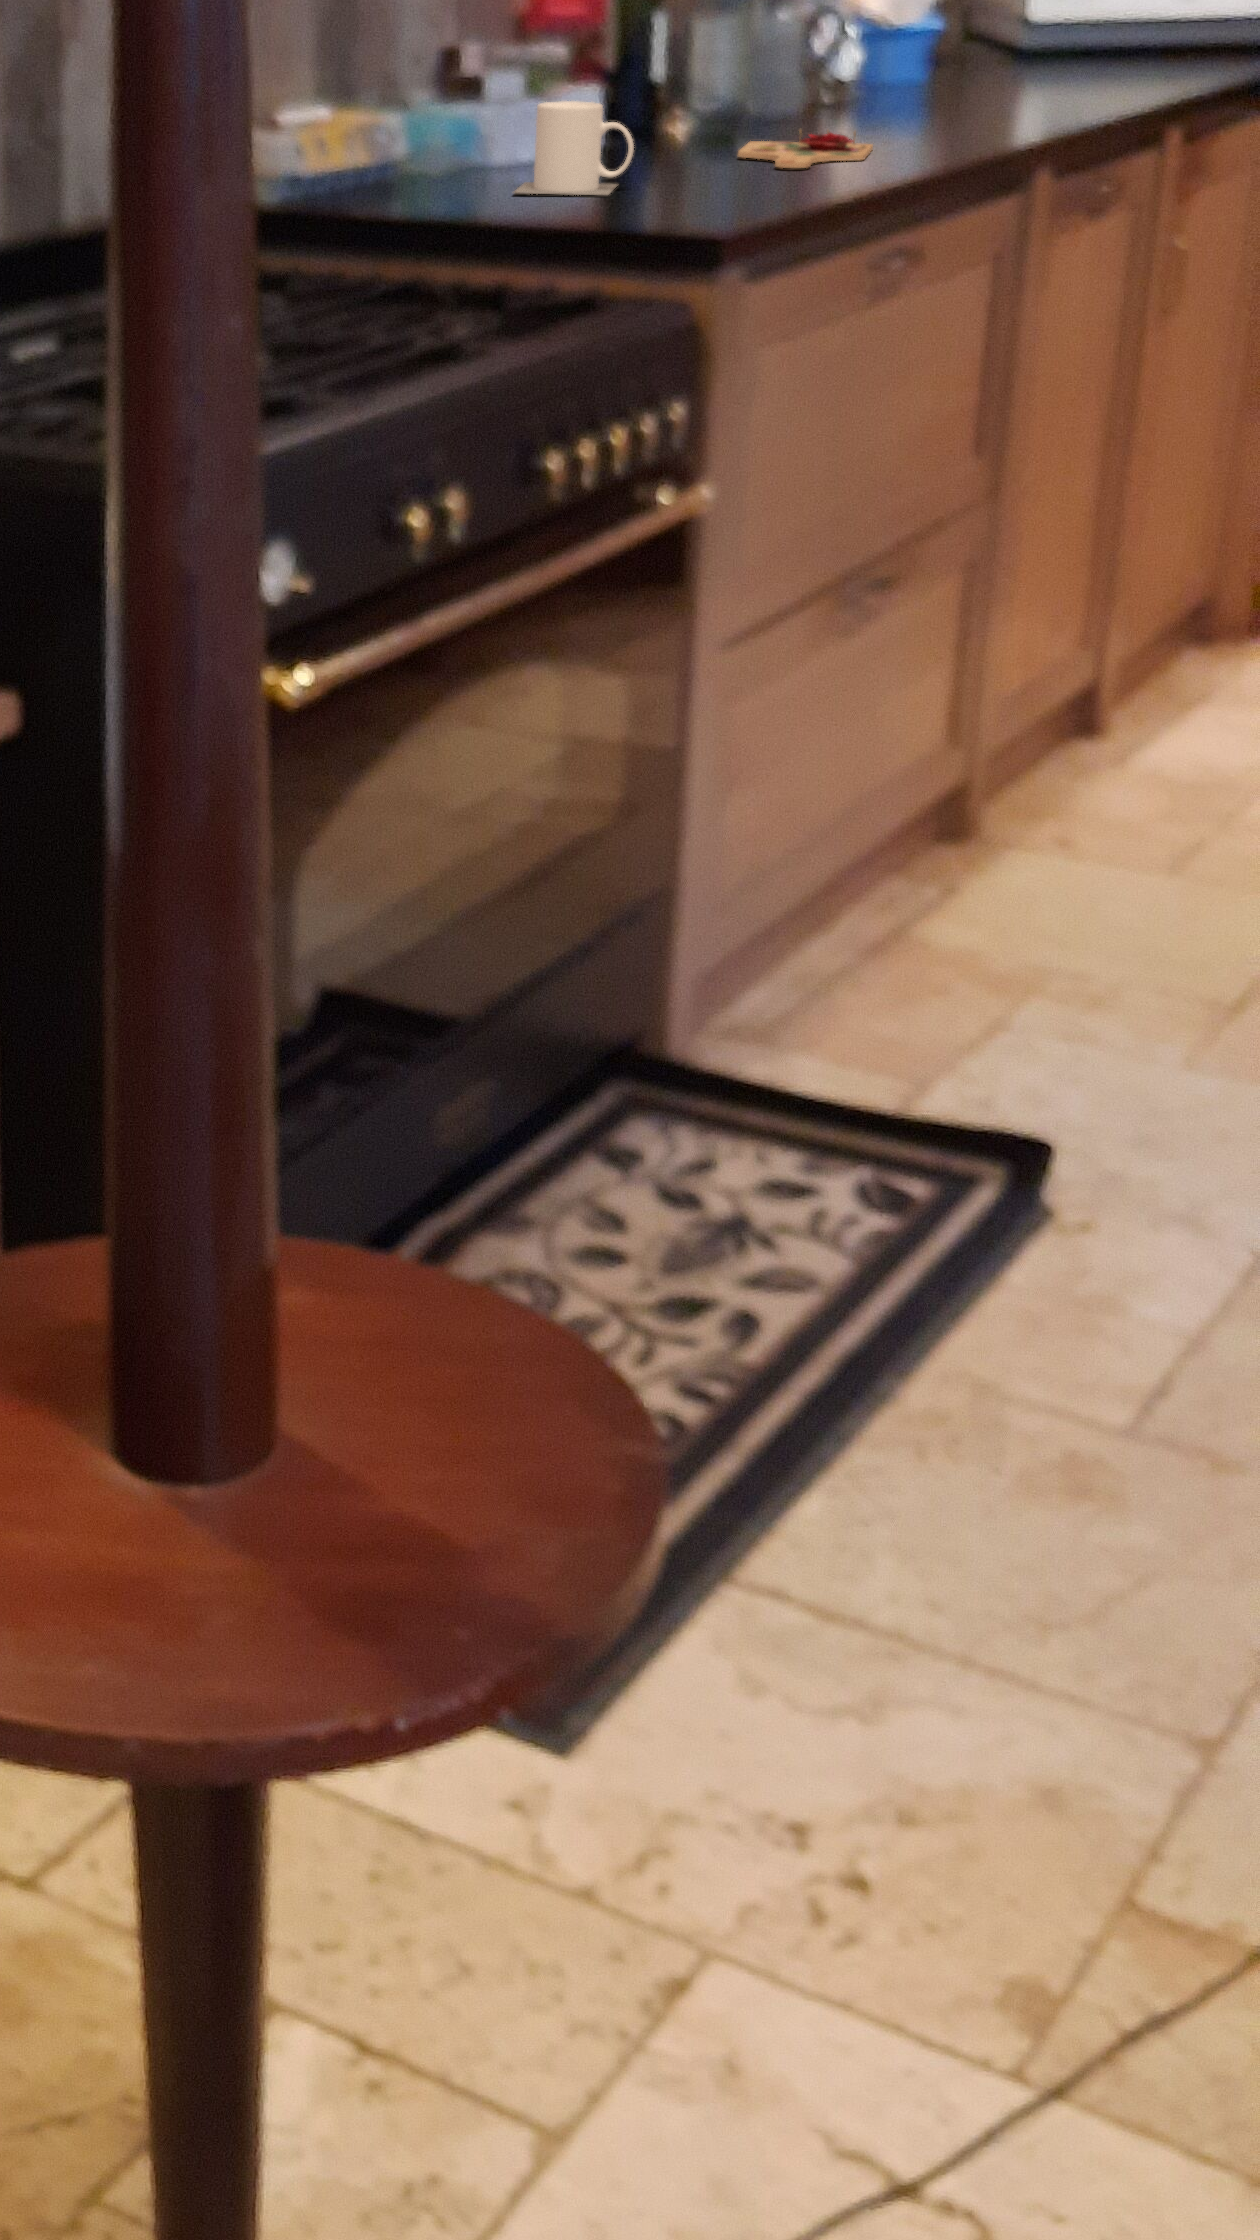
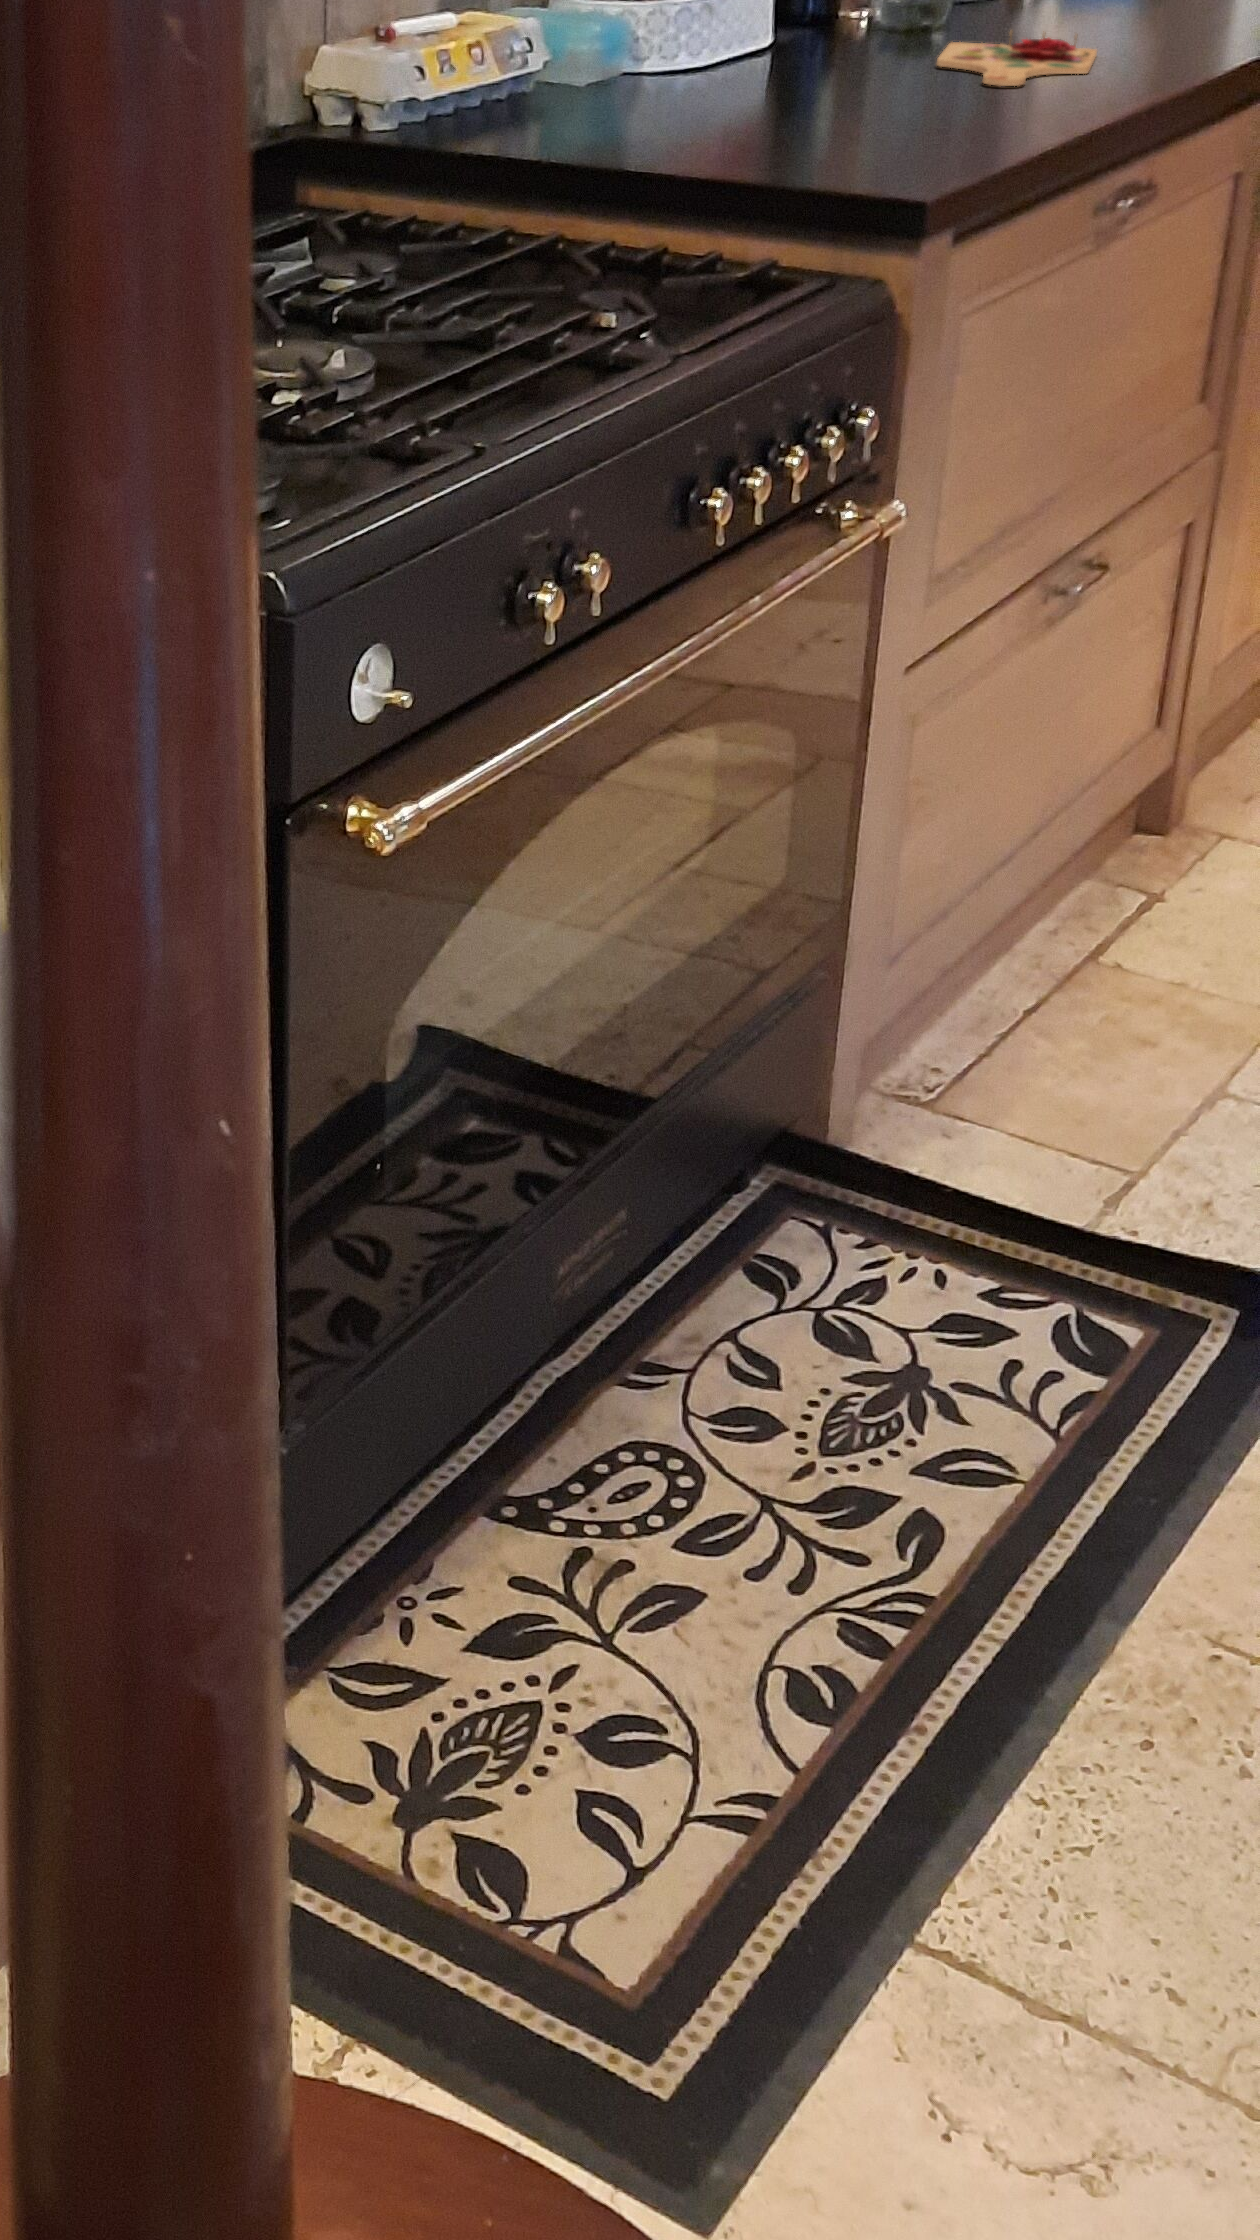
mug: present [515,101,634,195] -> none [669,10,817,126]

